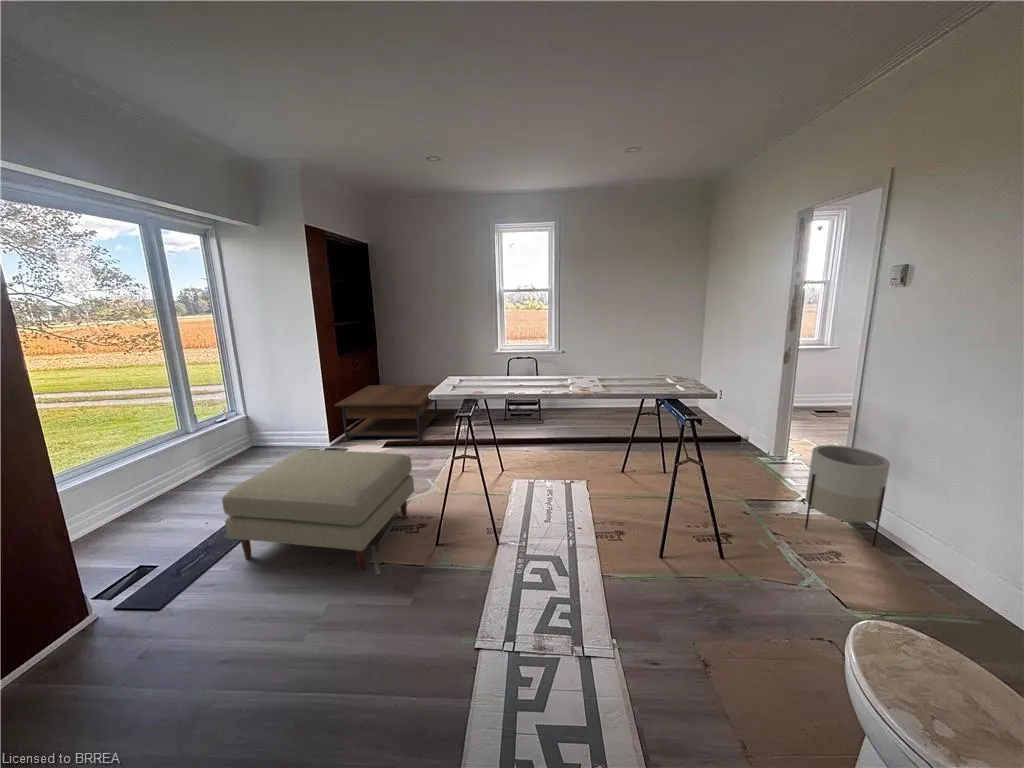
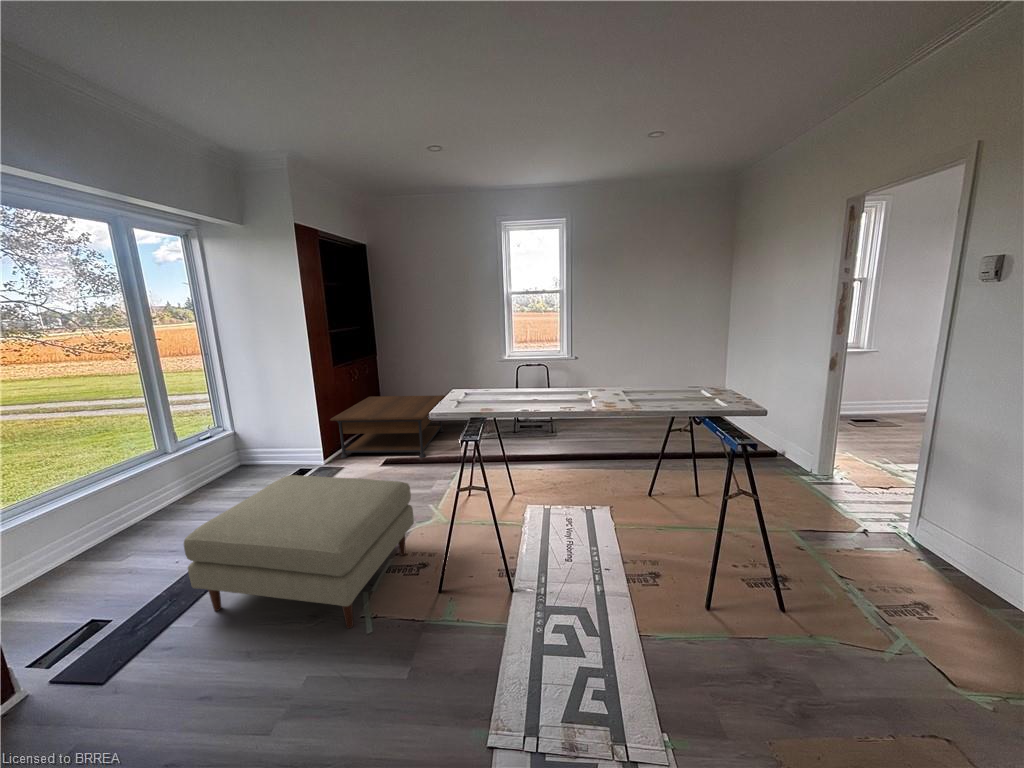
planter: present [805,445,890,546] -> none [874,469,986,594]

